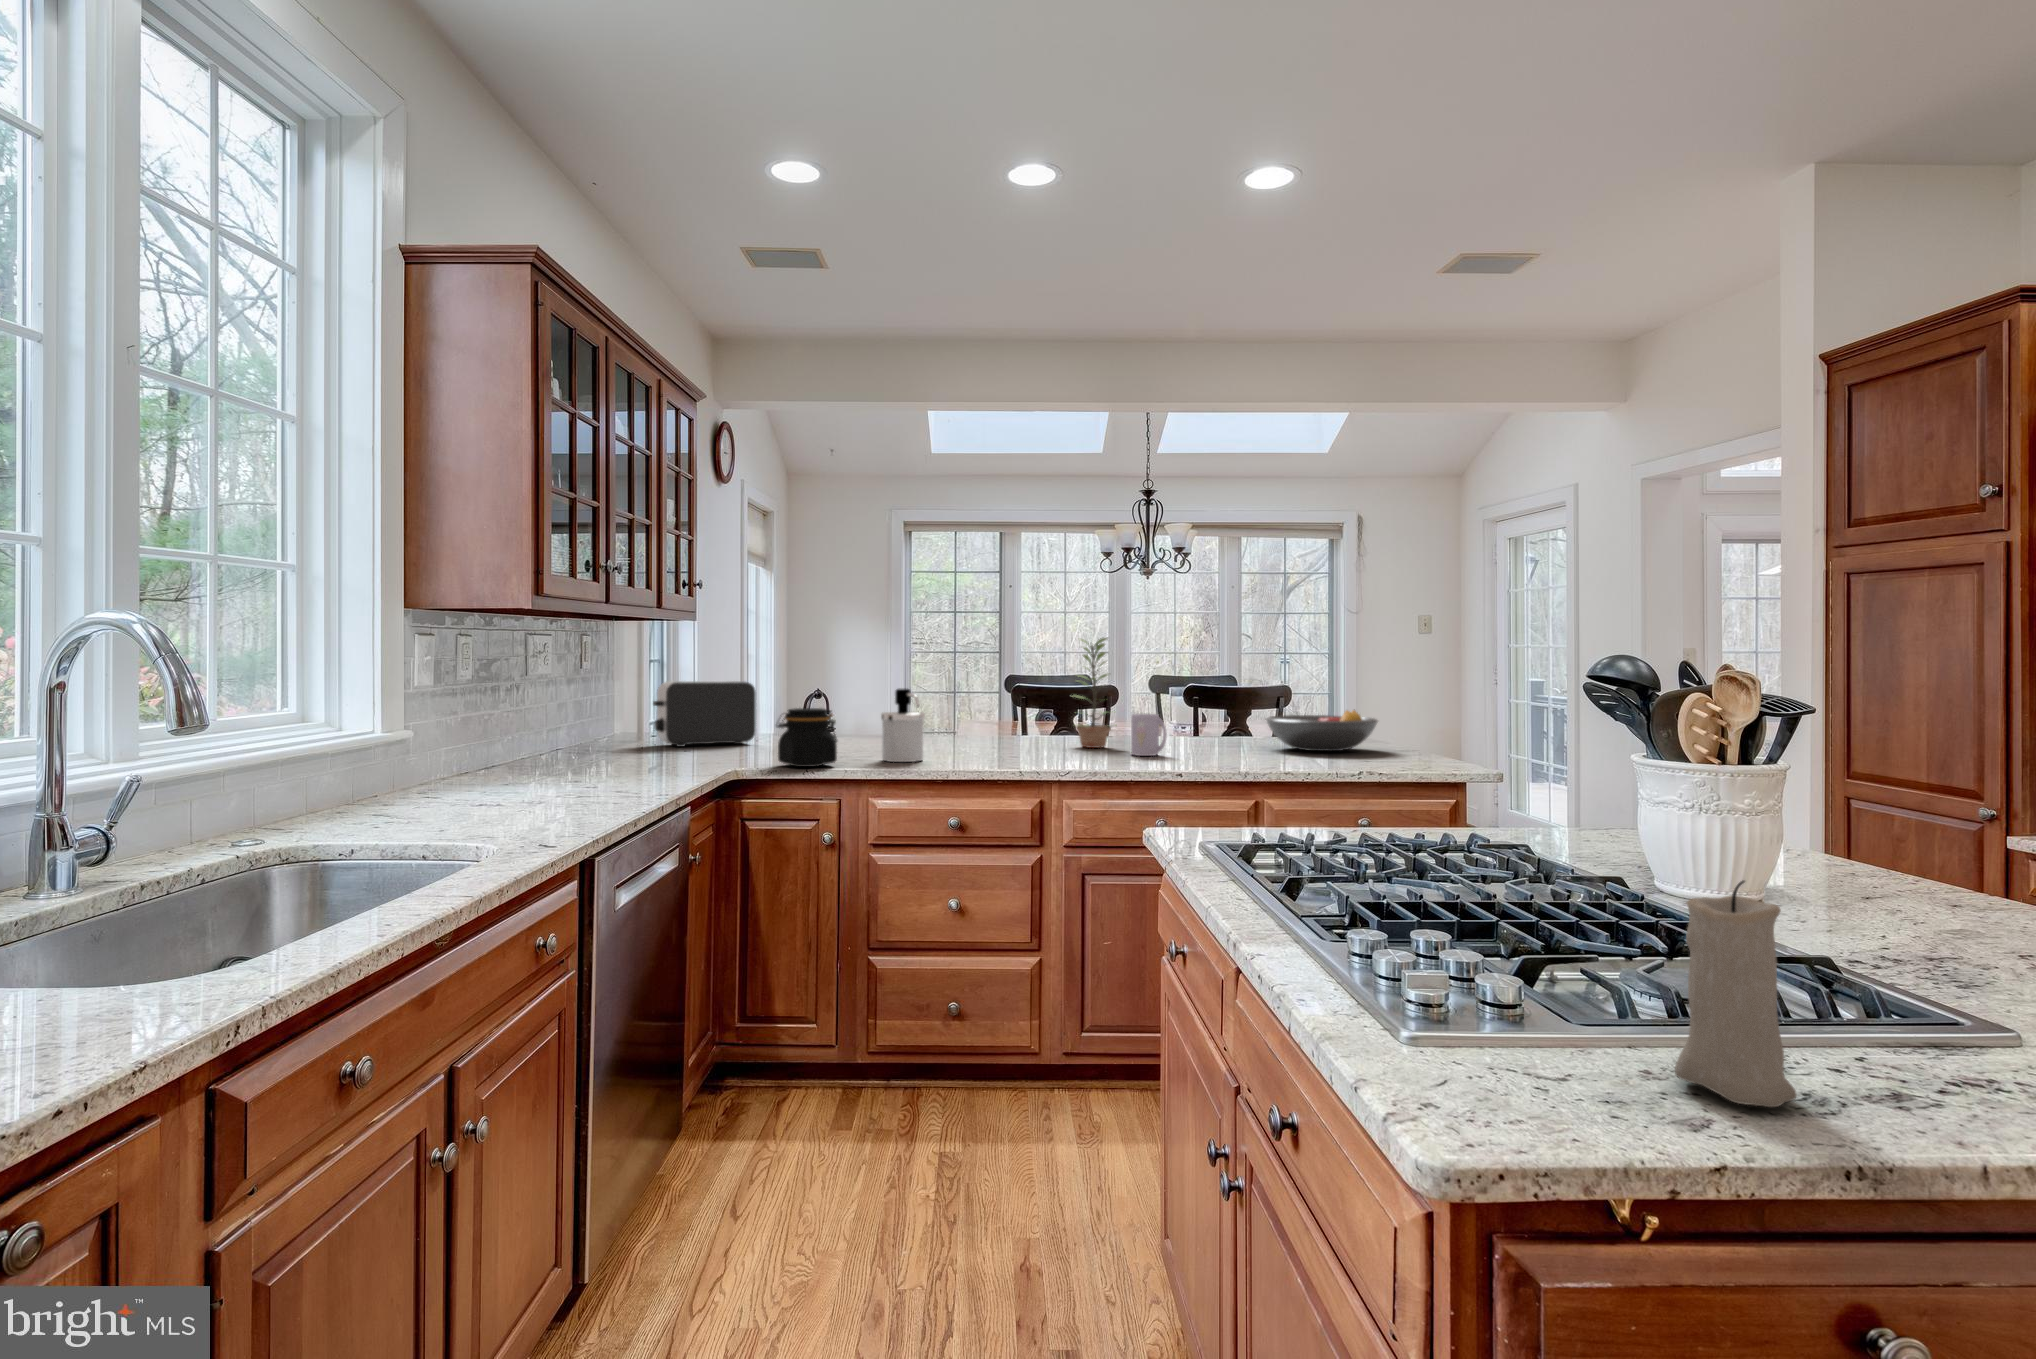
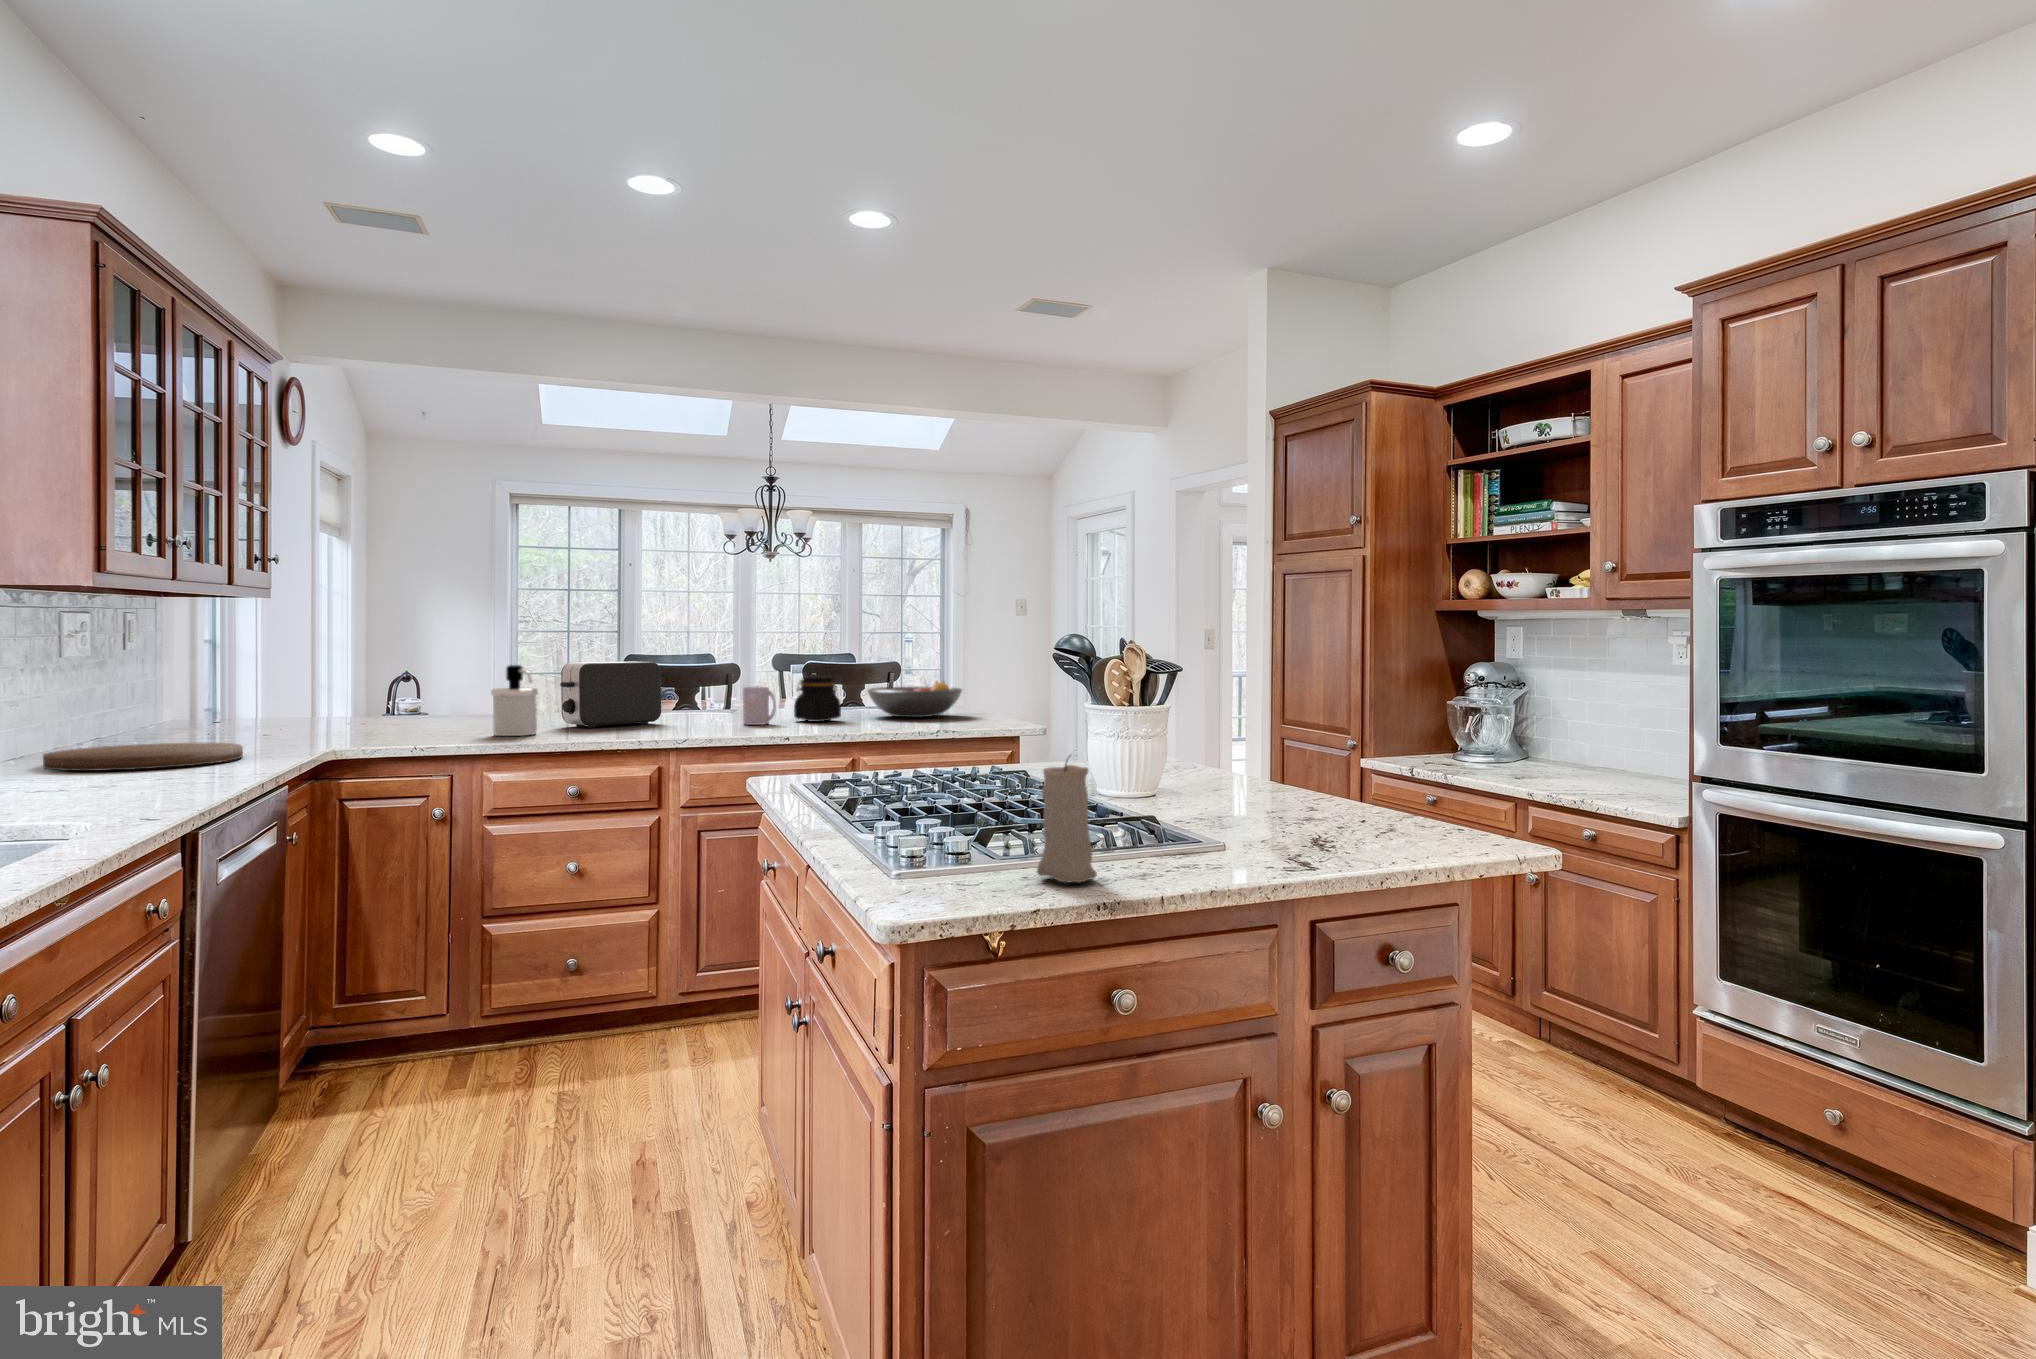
plant: present [1075,638,1117,748] -> none [685,617,738,720]
toaster: present [653,681,756,747] -> present [560,661,661,728]
jar: present [776,708,837,767] -> present [794,676,841,722]
cutting board: none [493,762,656,790] -> present [43,743,243,771]

